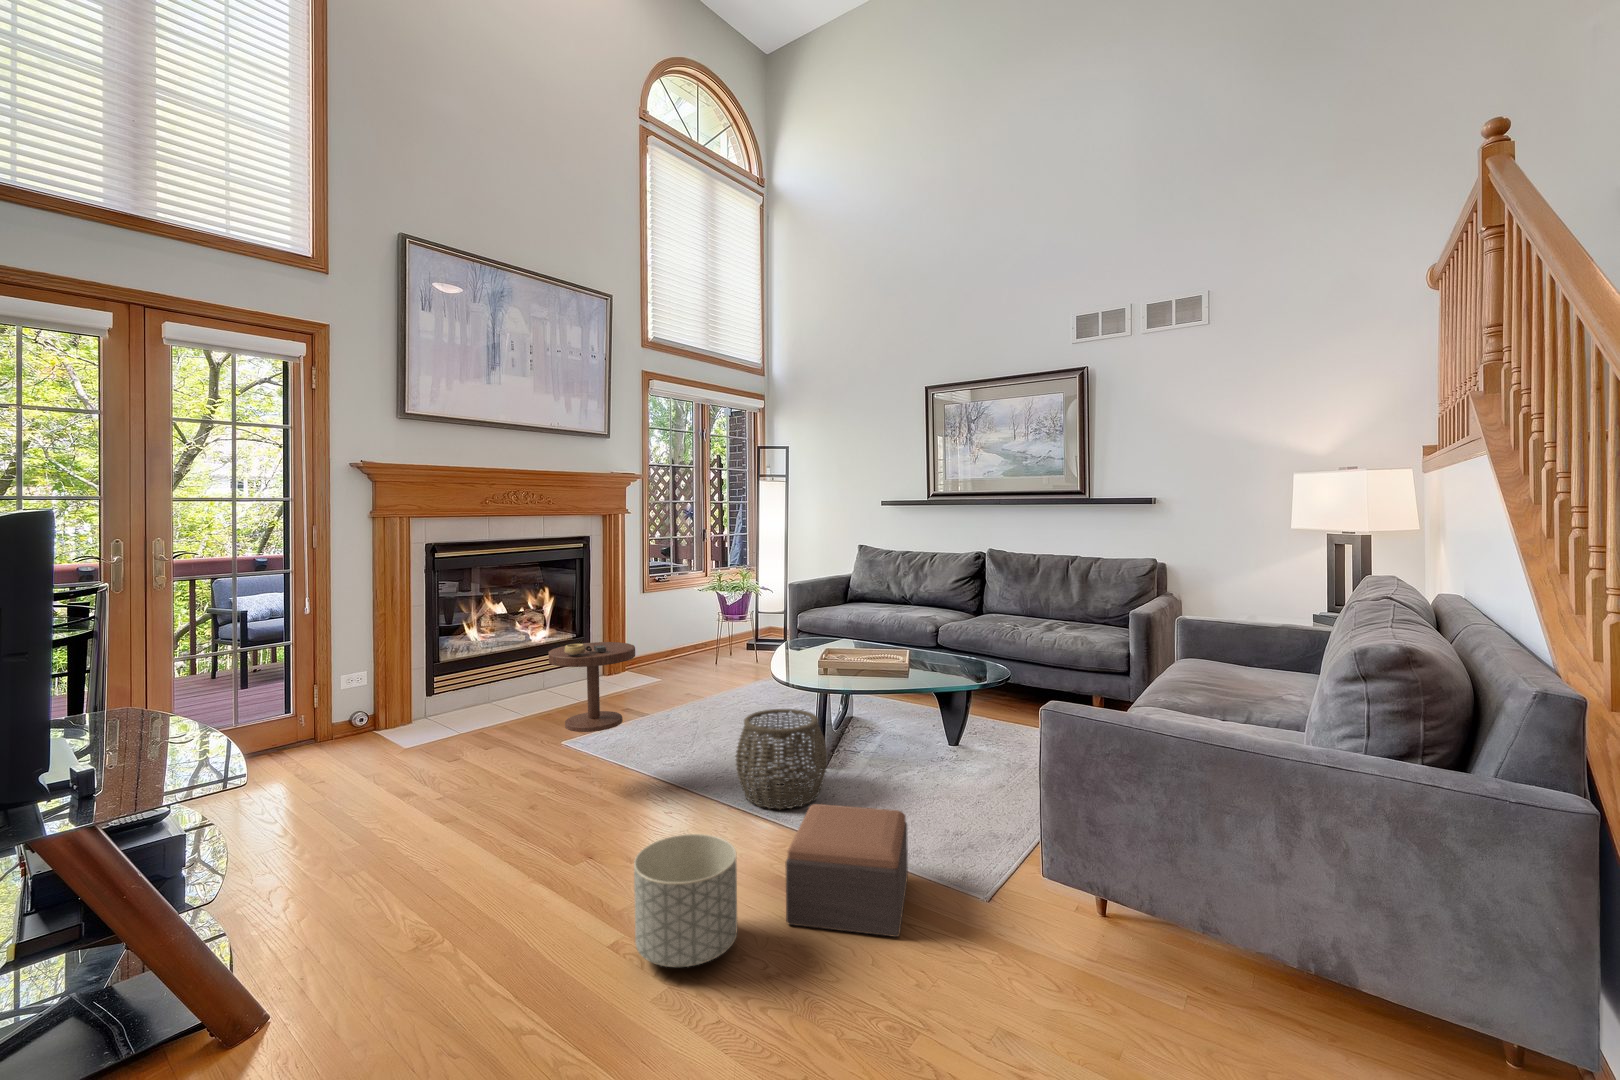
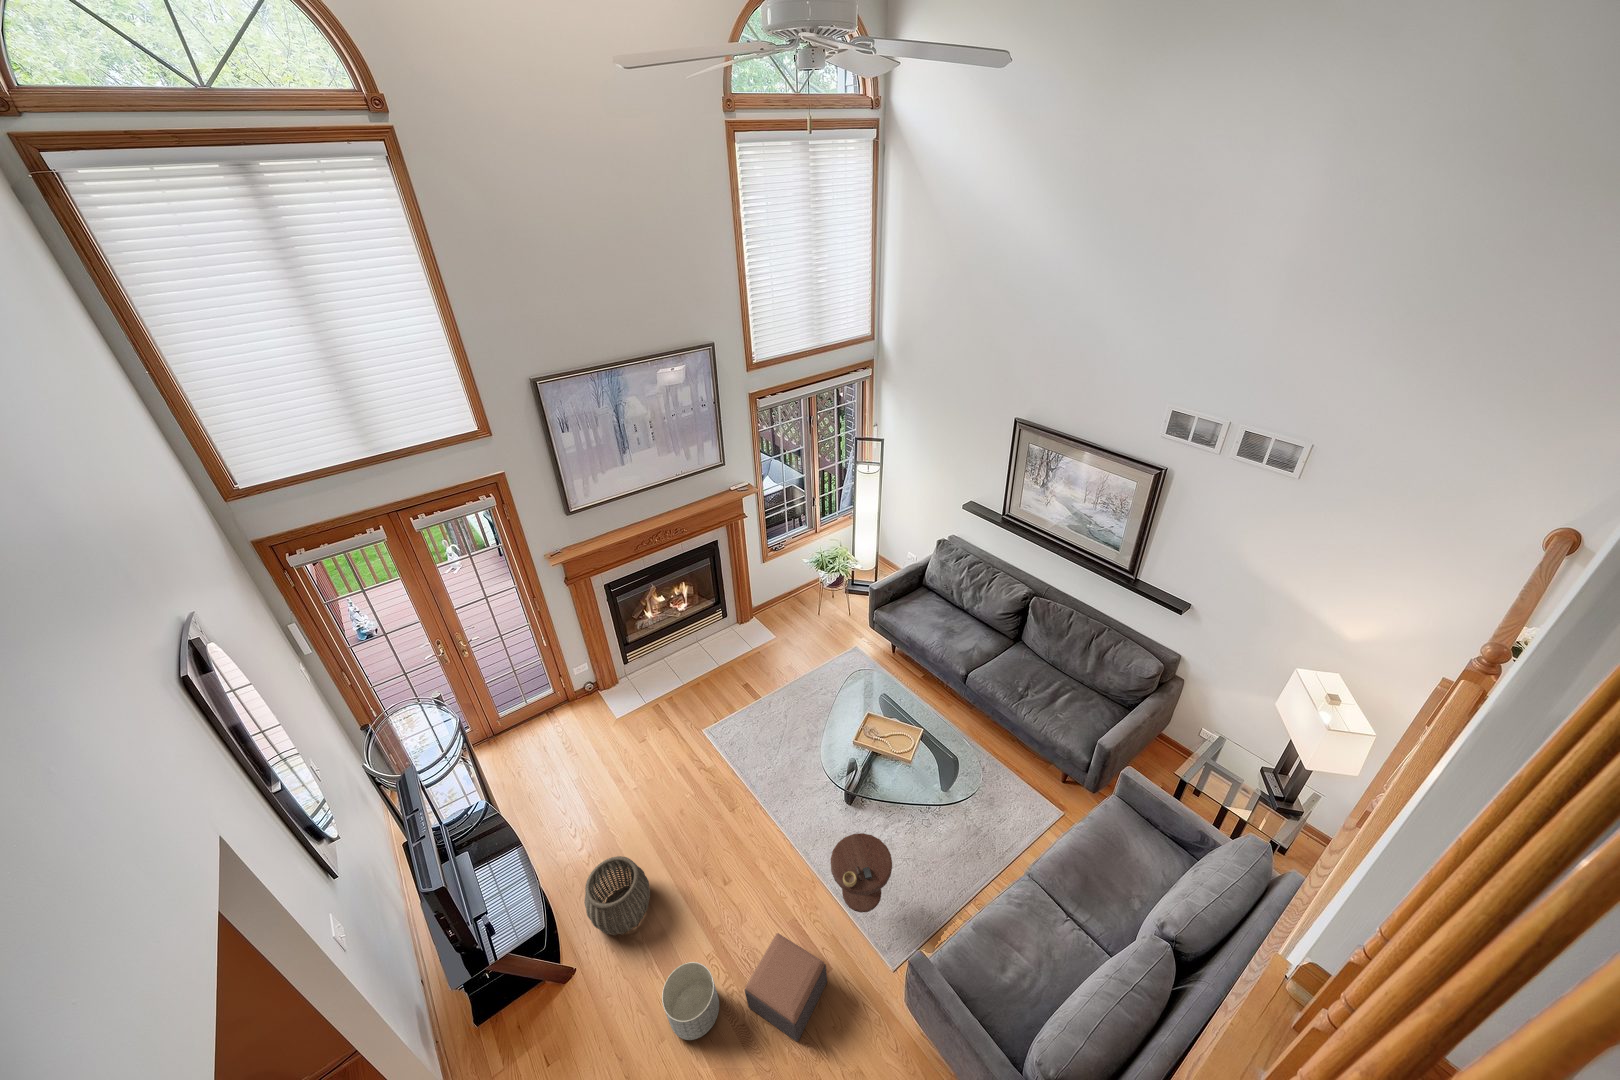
side table: present [549,642,635,732] -> present [830,833,892,913]
woven basket: present [735,709,827,809] -> present [584,856,650,935]

